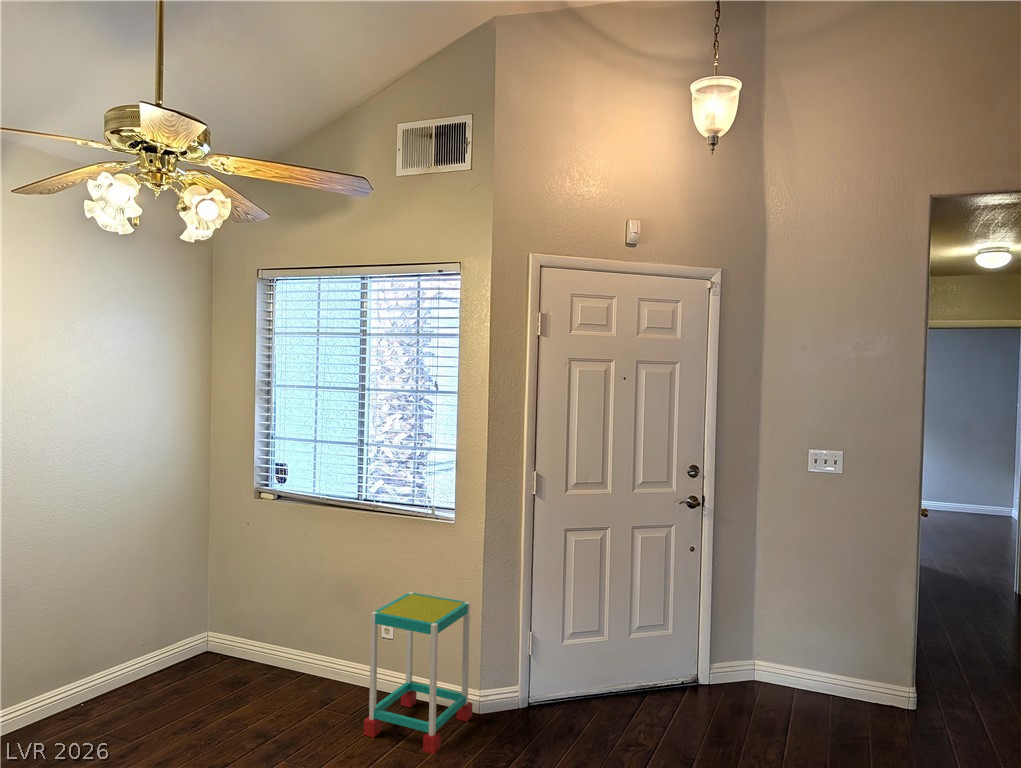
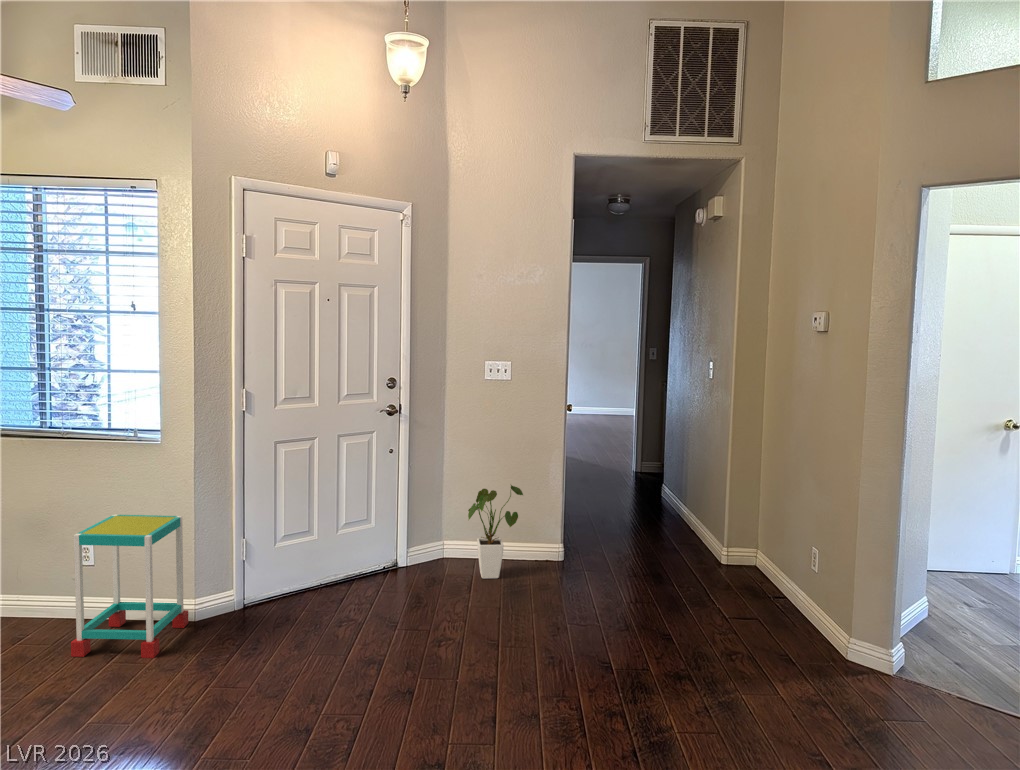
house plant: none [786,601,862,723] -> present [468,485,523,579]

